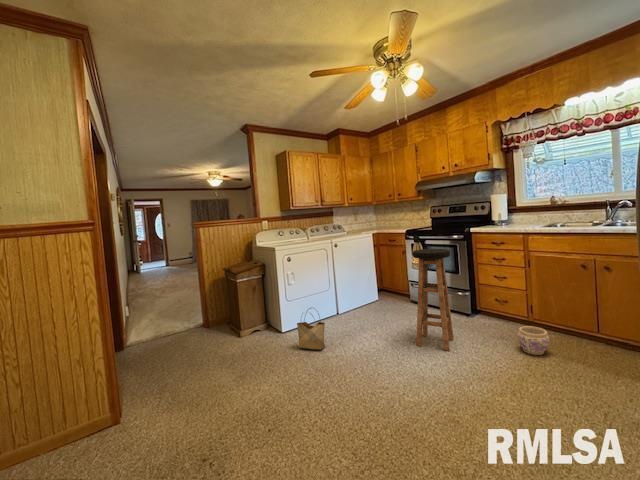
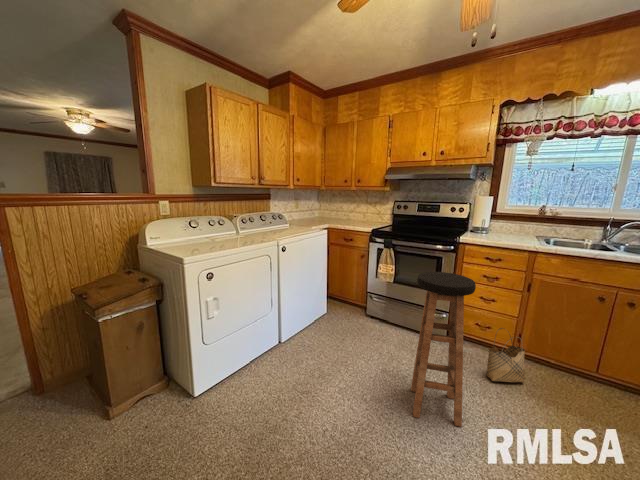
woven basket: present [297,308,325,349] -> present [486,328,525,382]
planter: present [517,326,550,355] -> none [539,381,585,425]

